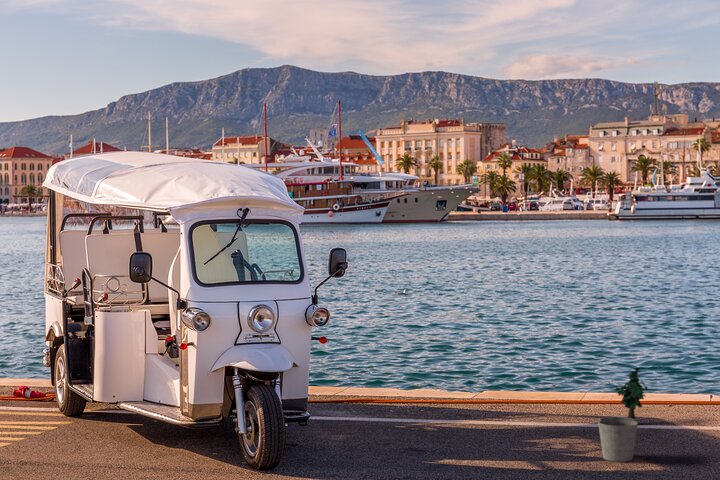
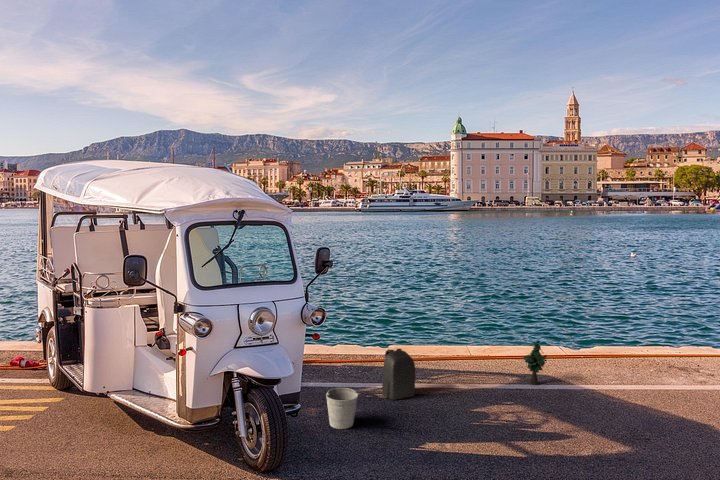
backpack: none [423,370,464,430] -> present [382,349,415,400]
bucket: present [598,417,638,462] -> present [326,388,358,429]

